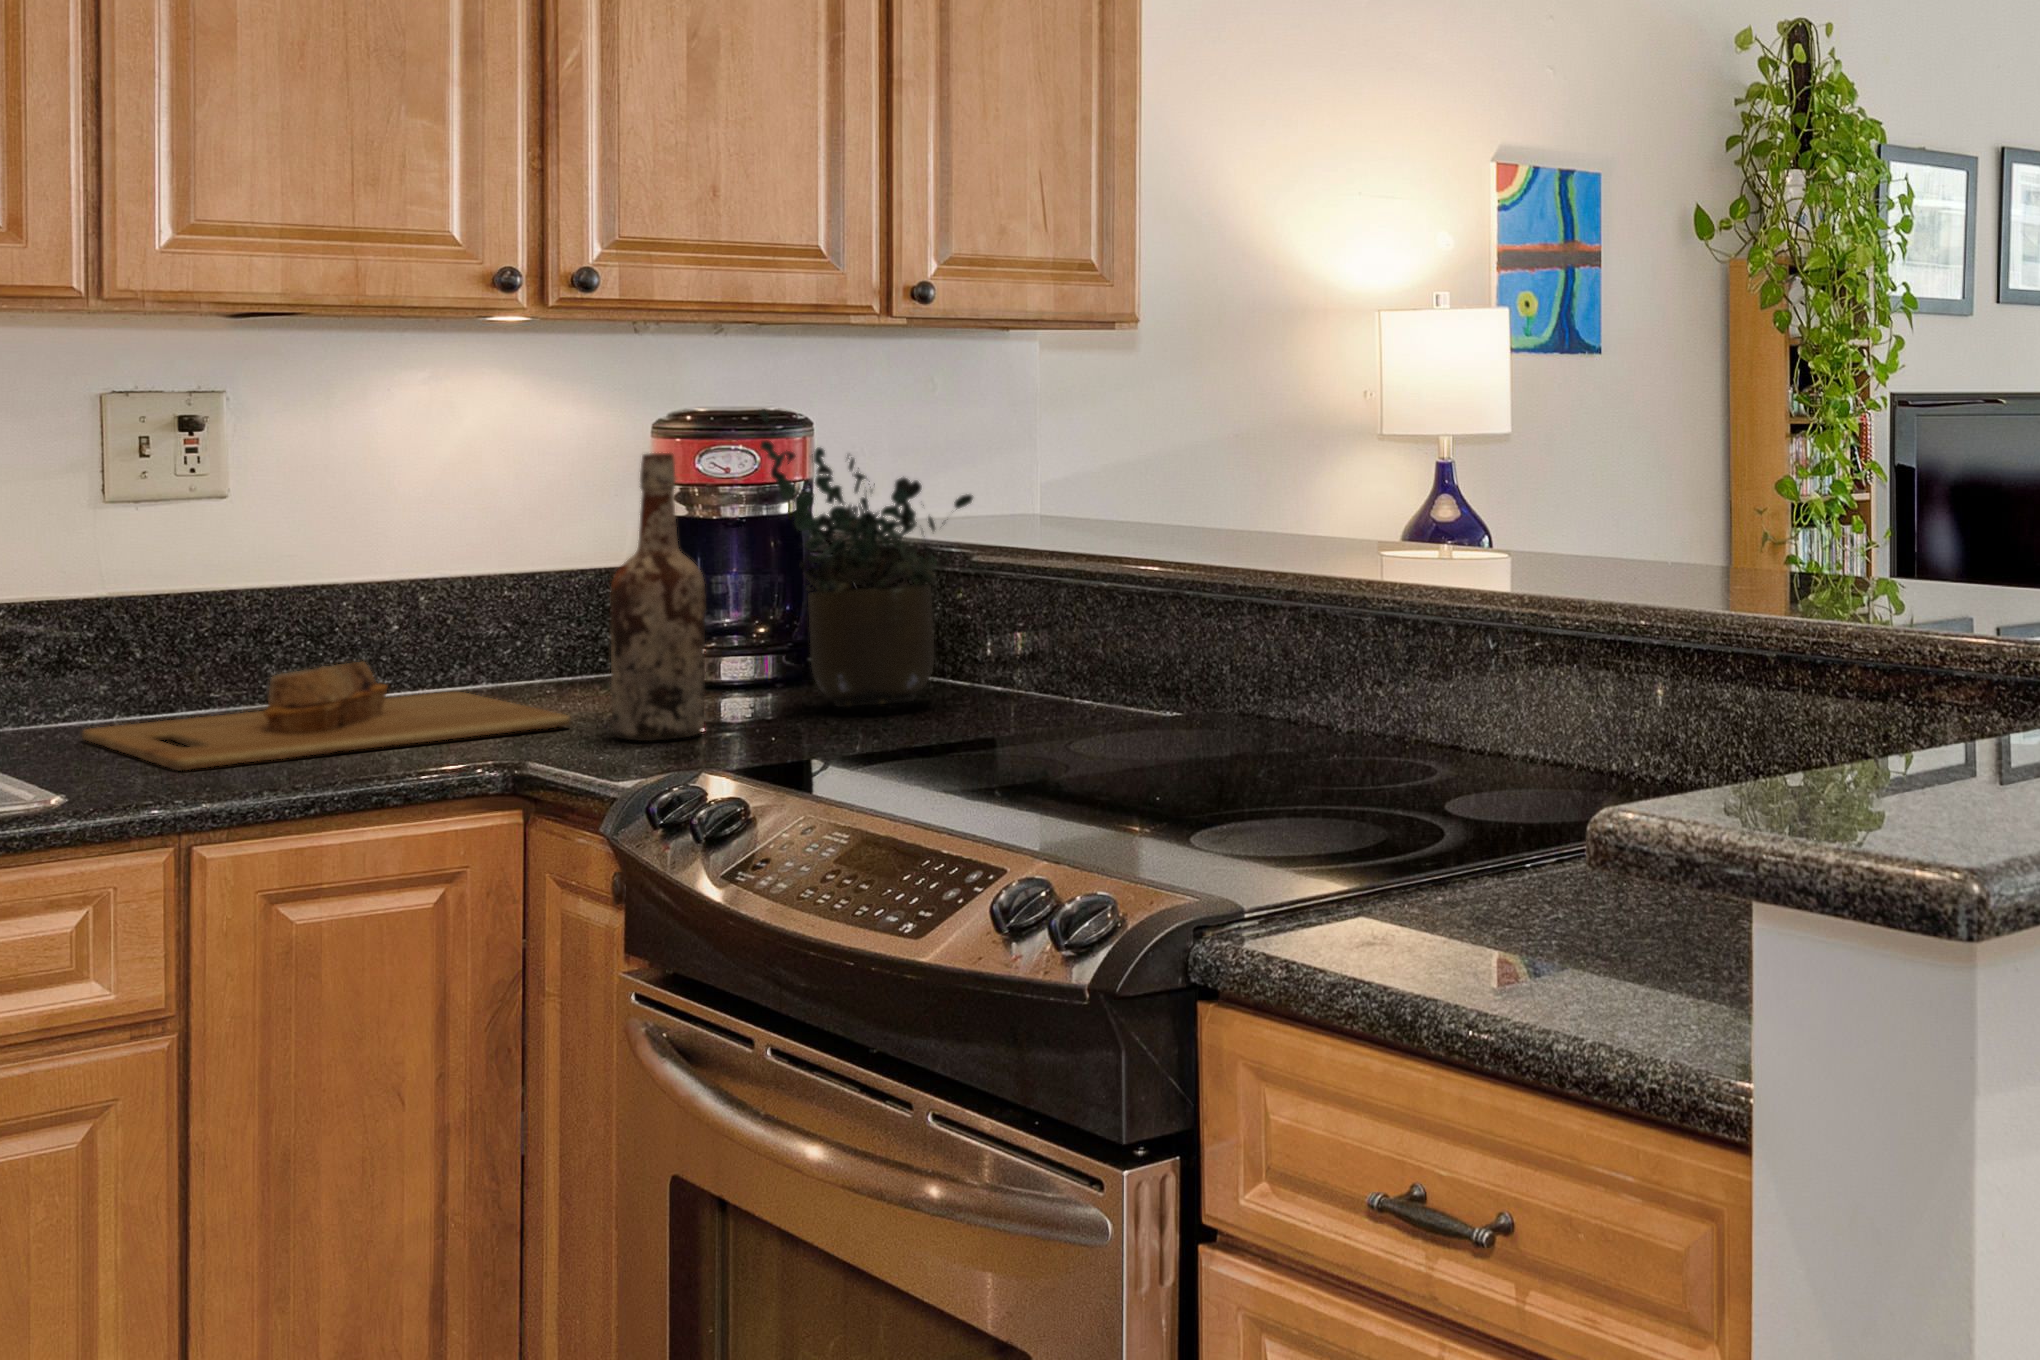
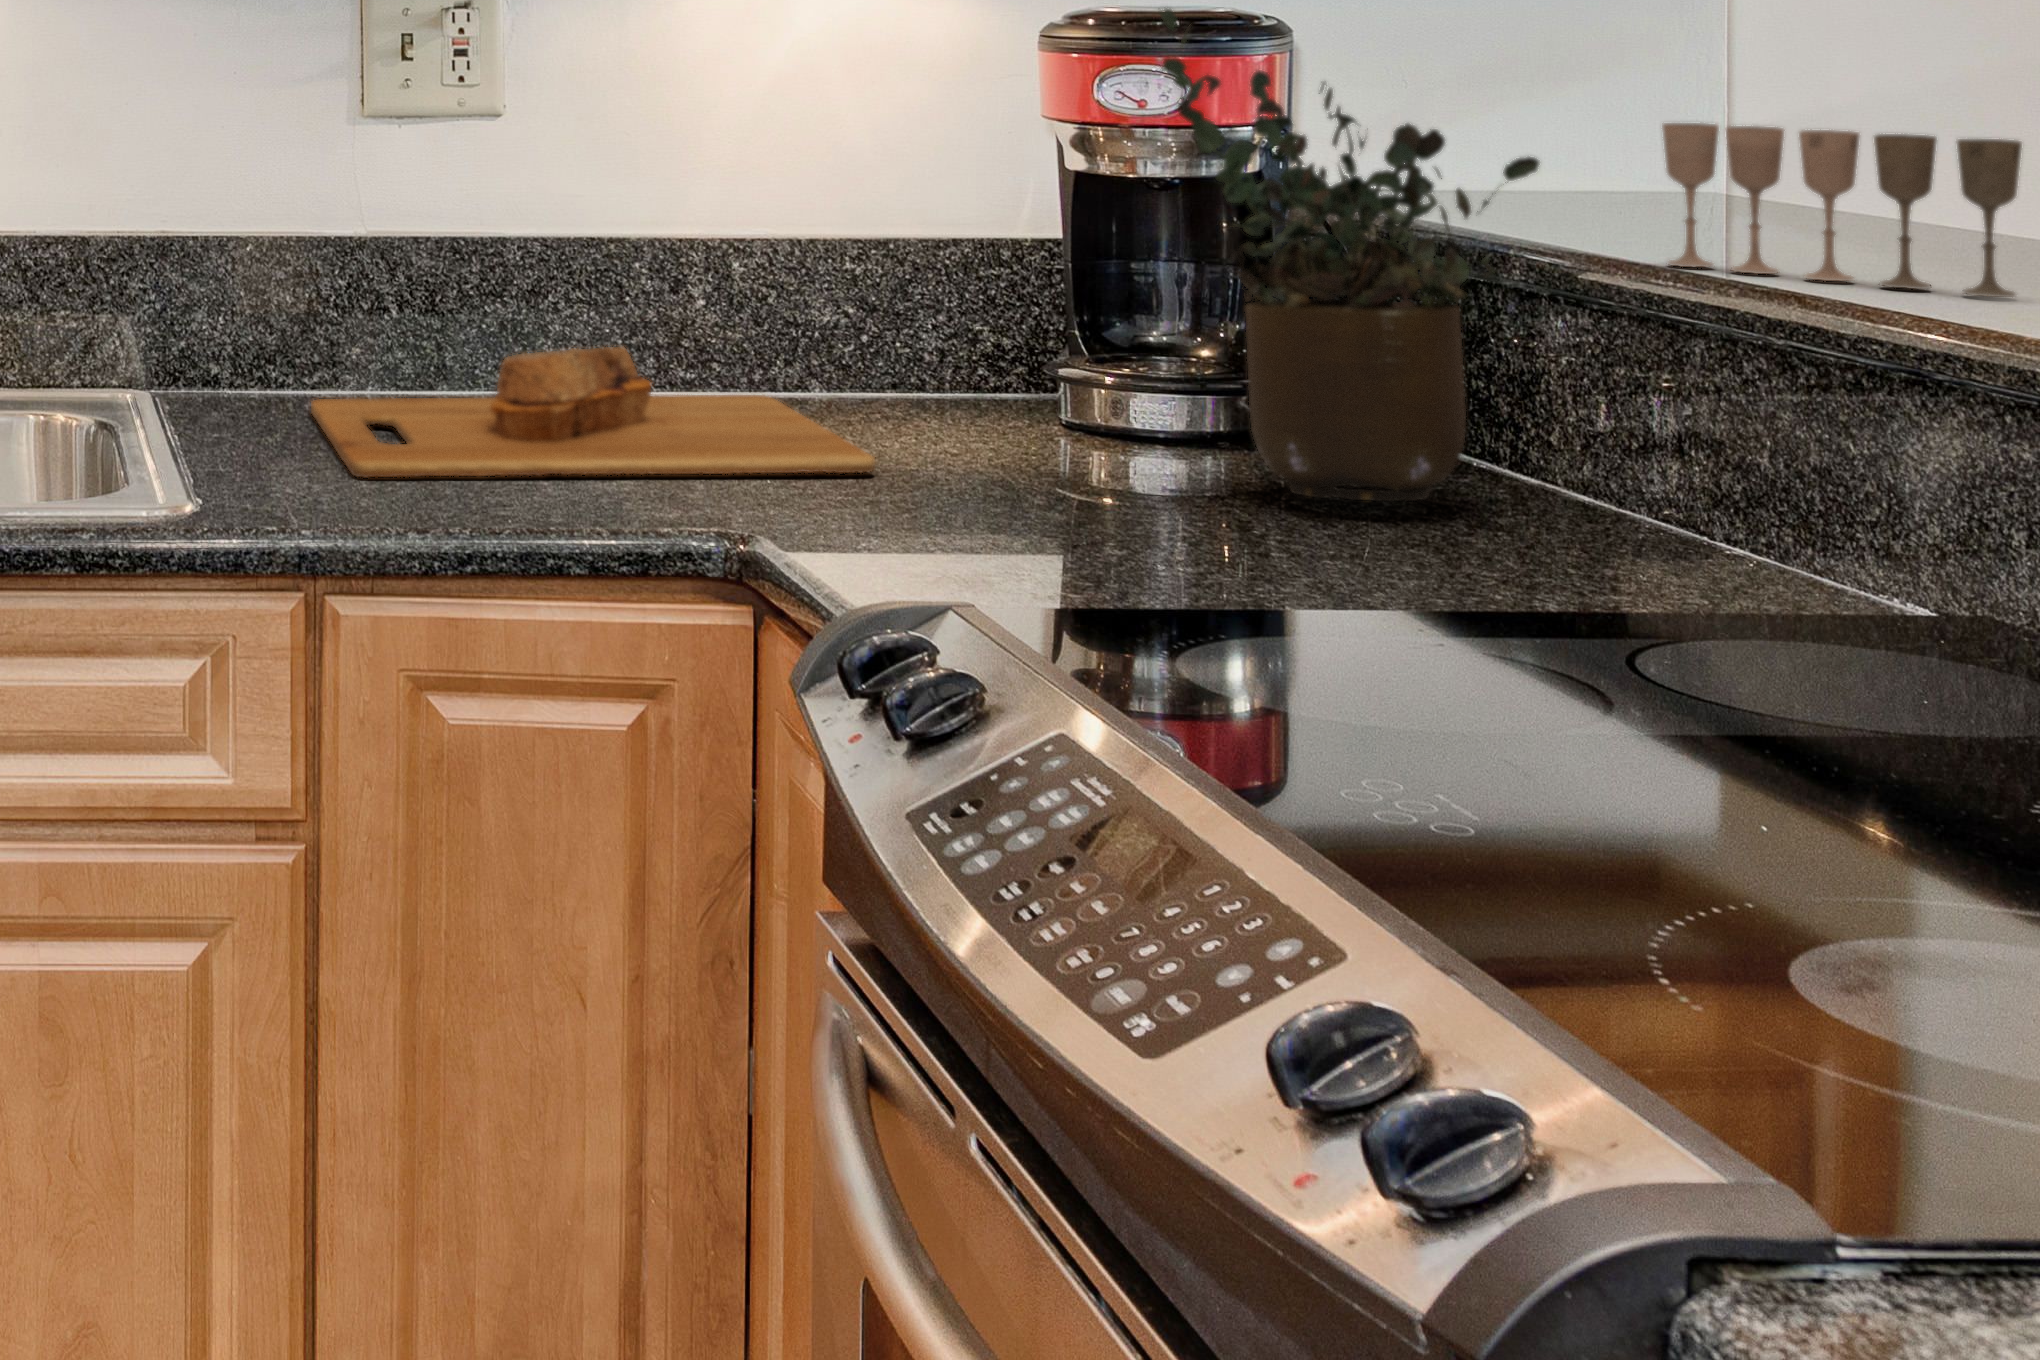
wine bottle: present [611,453,705,741] -> none [915,74,1057,519]
wine glass: none [1032,472,1203,558] -> present [1662,123,2022,297]

